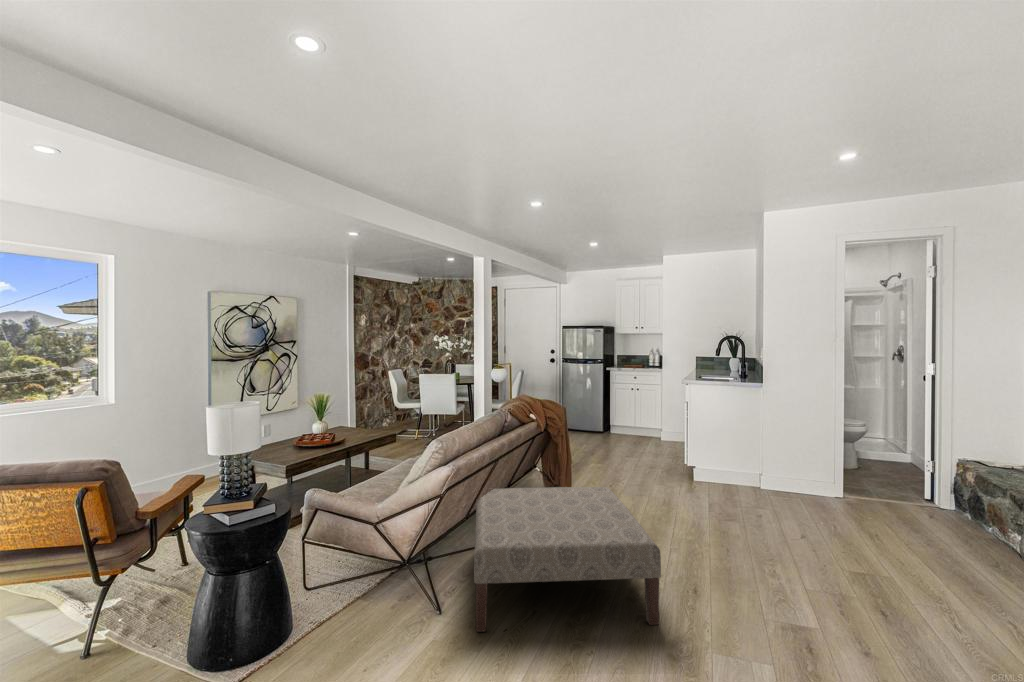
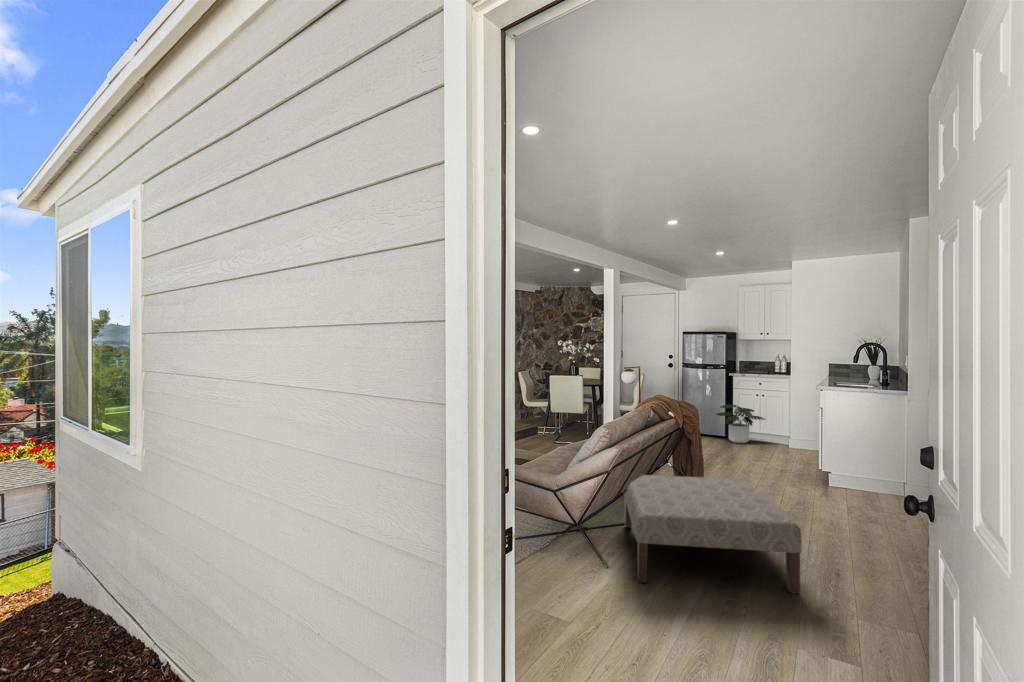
potted plant: none [593,400,640,438] -> present [716,405,765,443]

